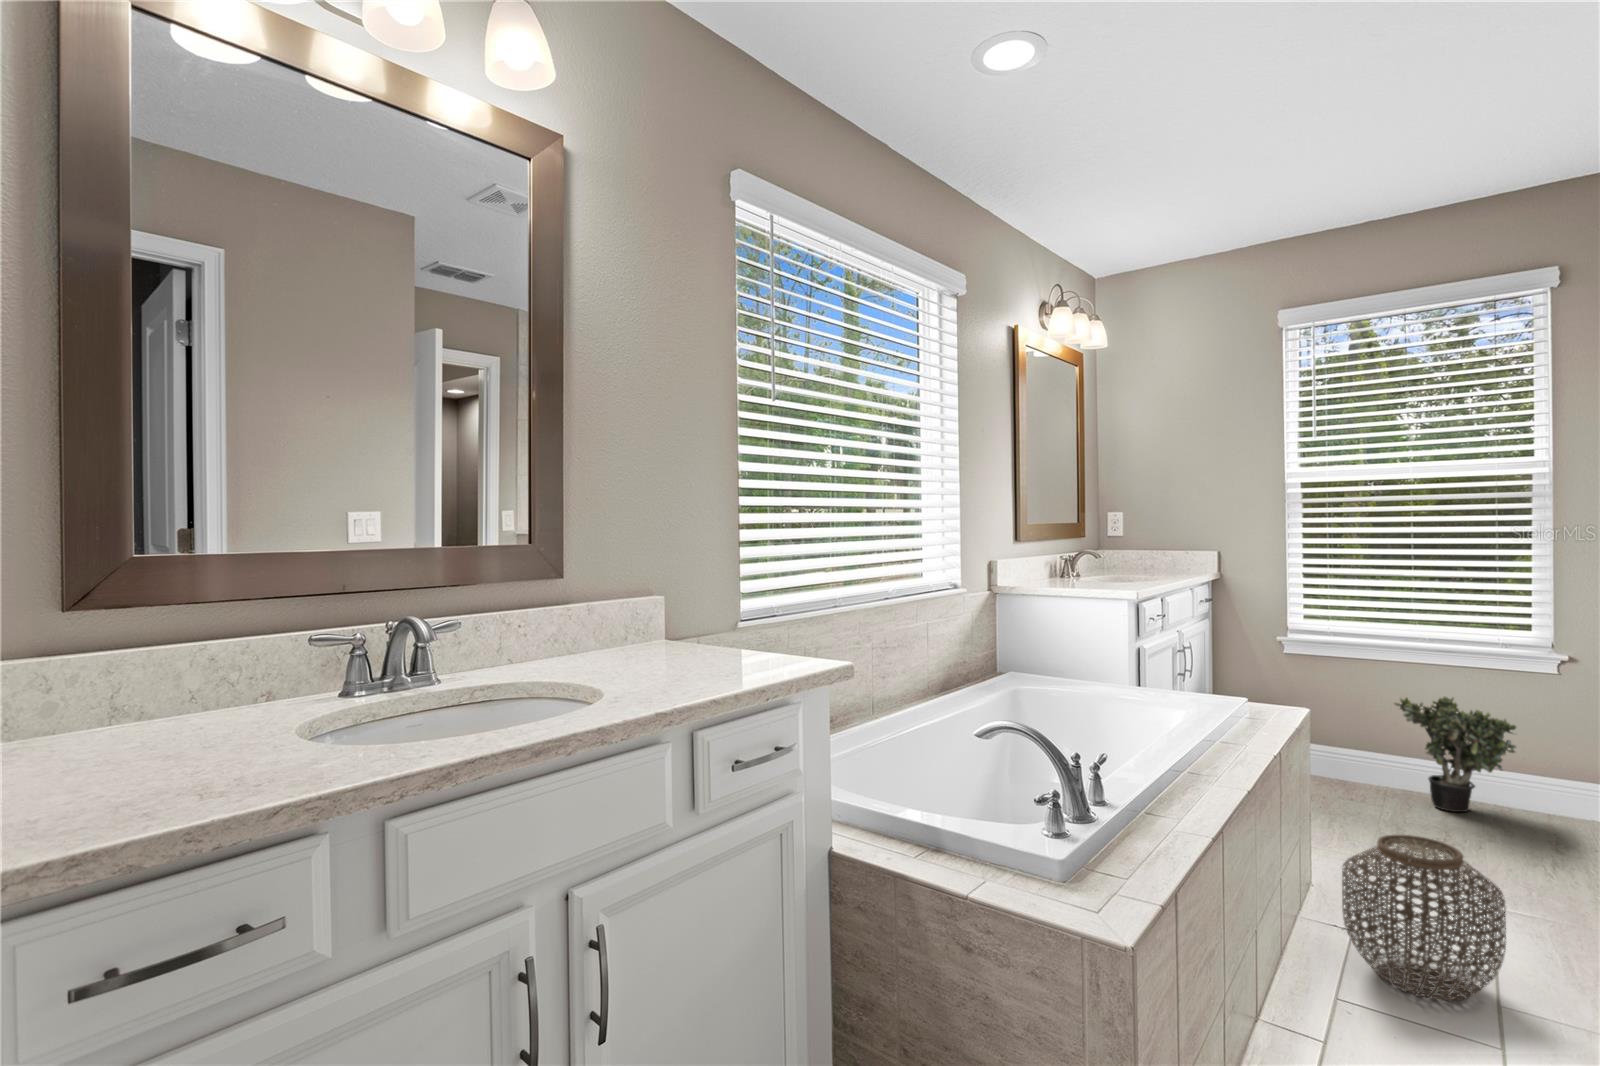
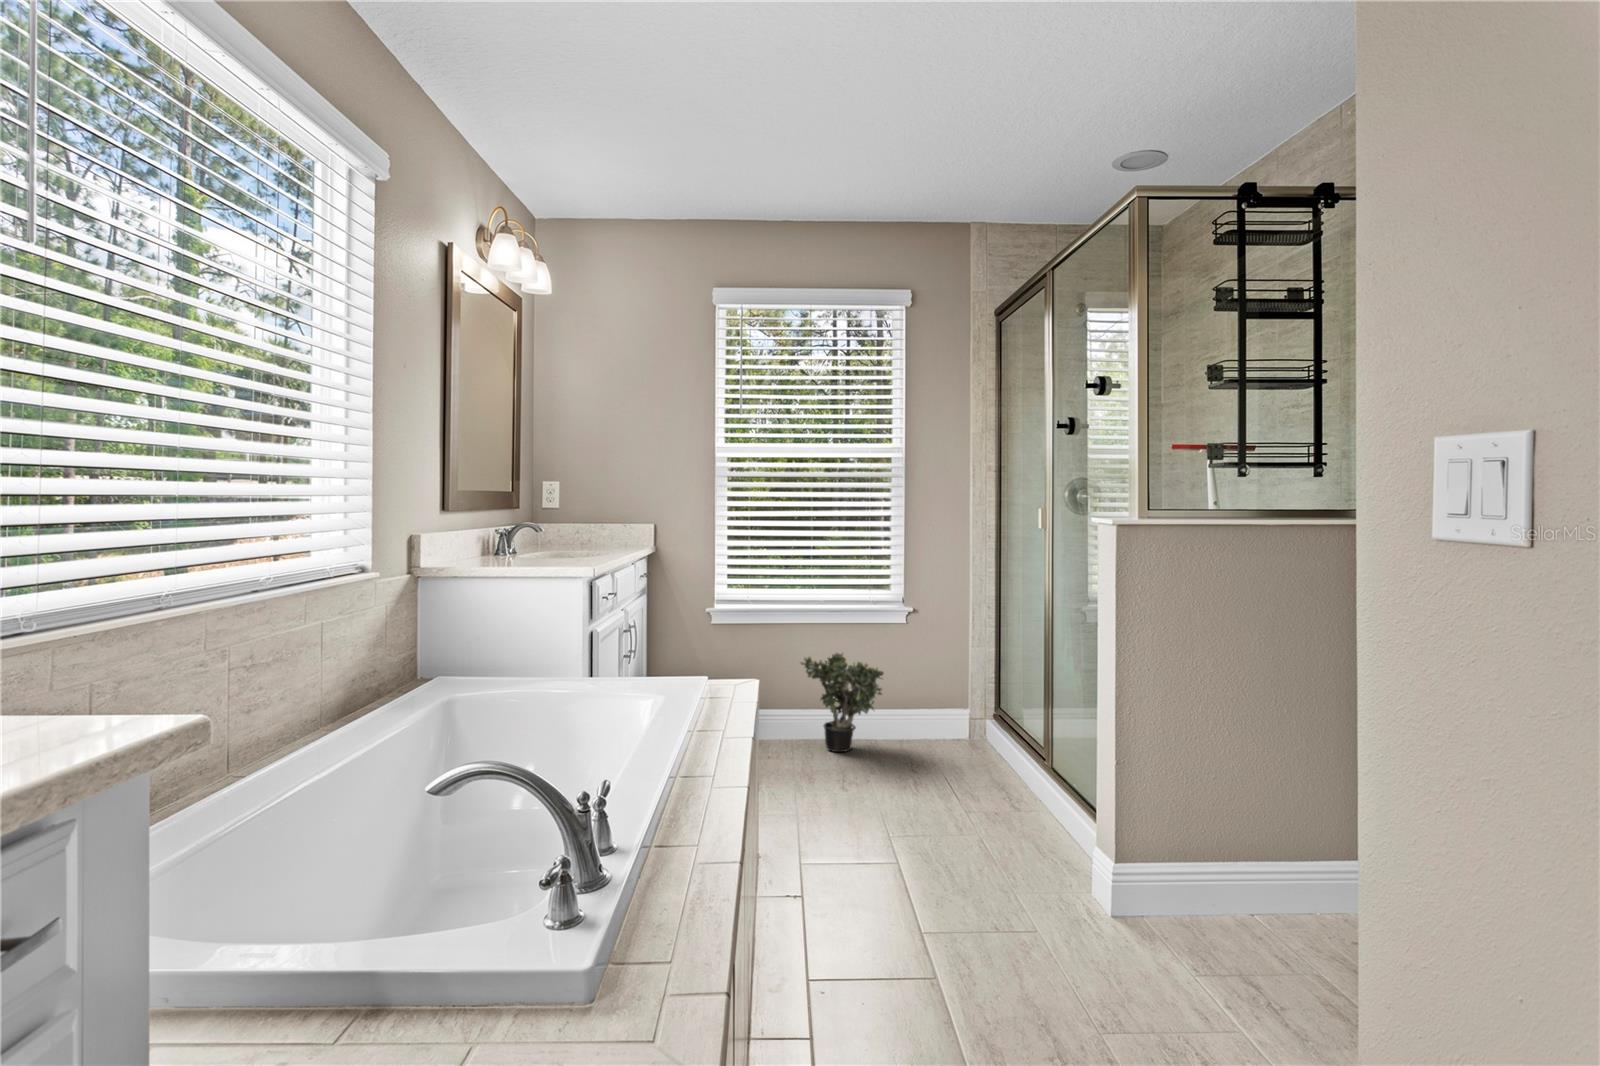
woven basket: present [1342,835,1506,1001] -> none [805,794,929,948]

